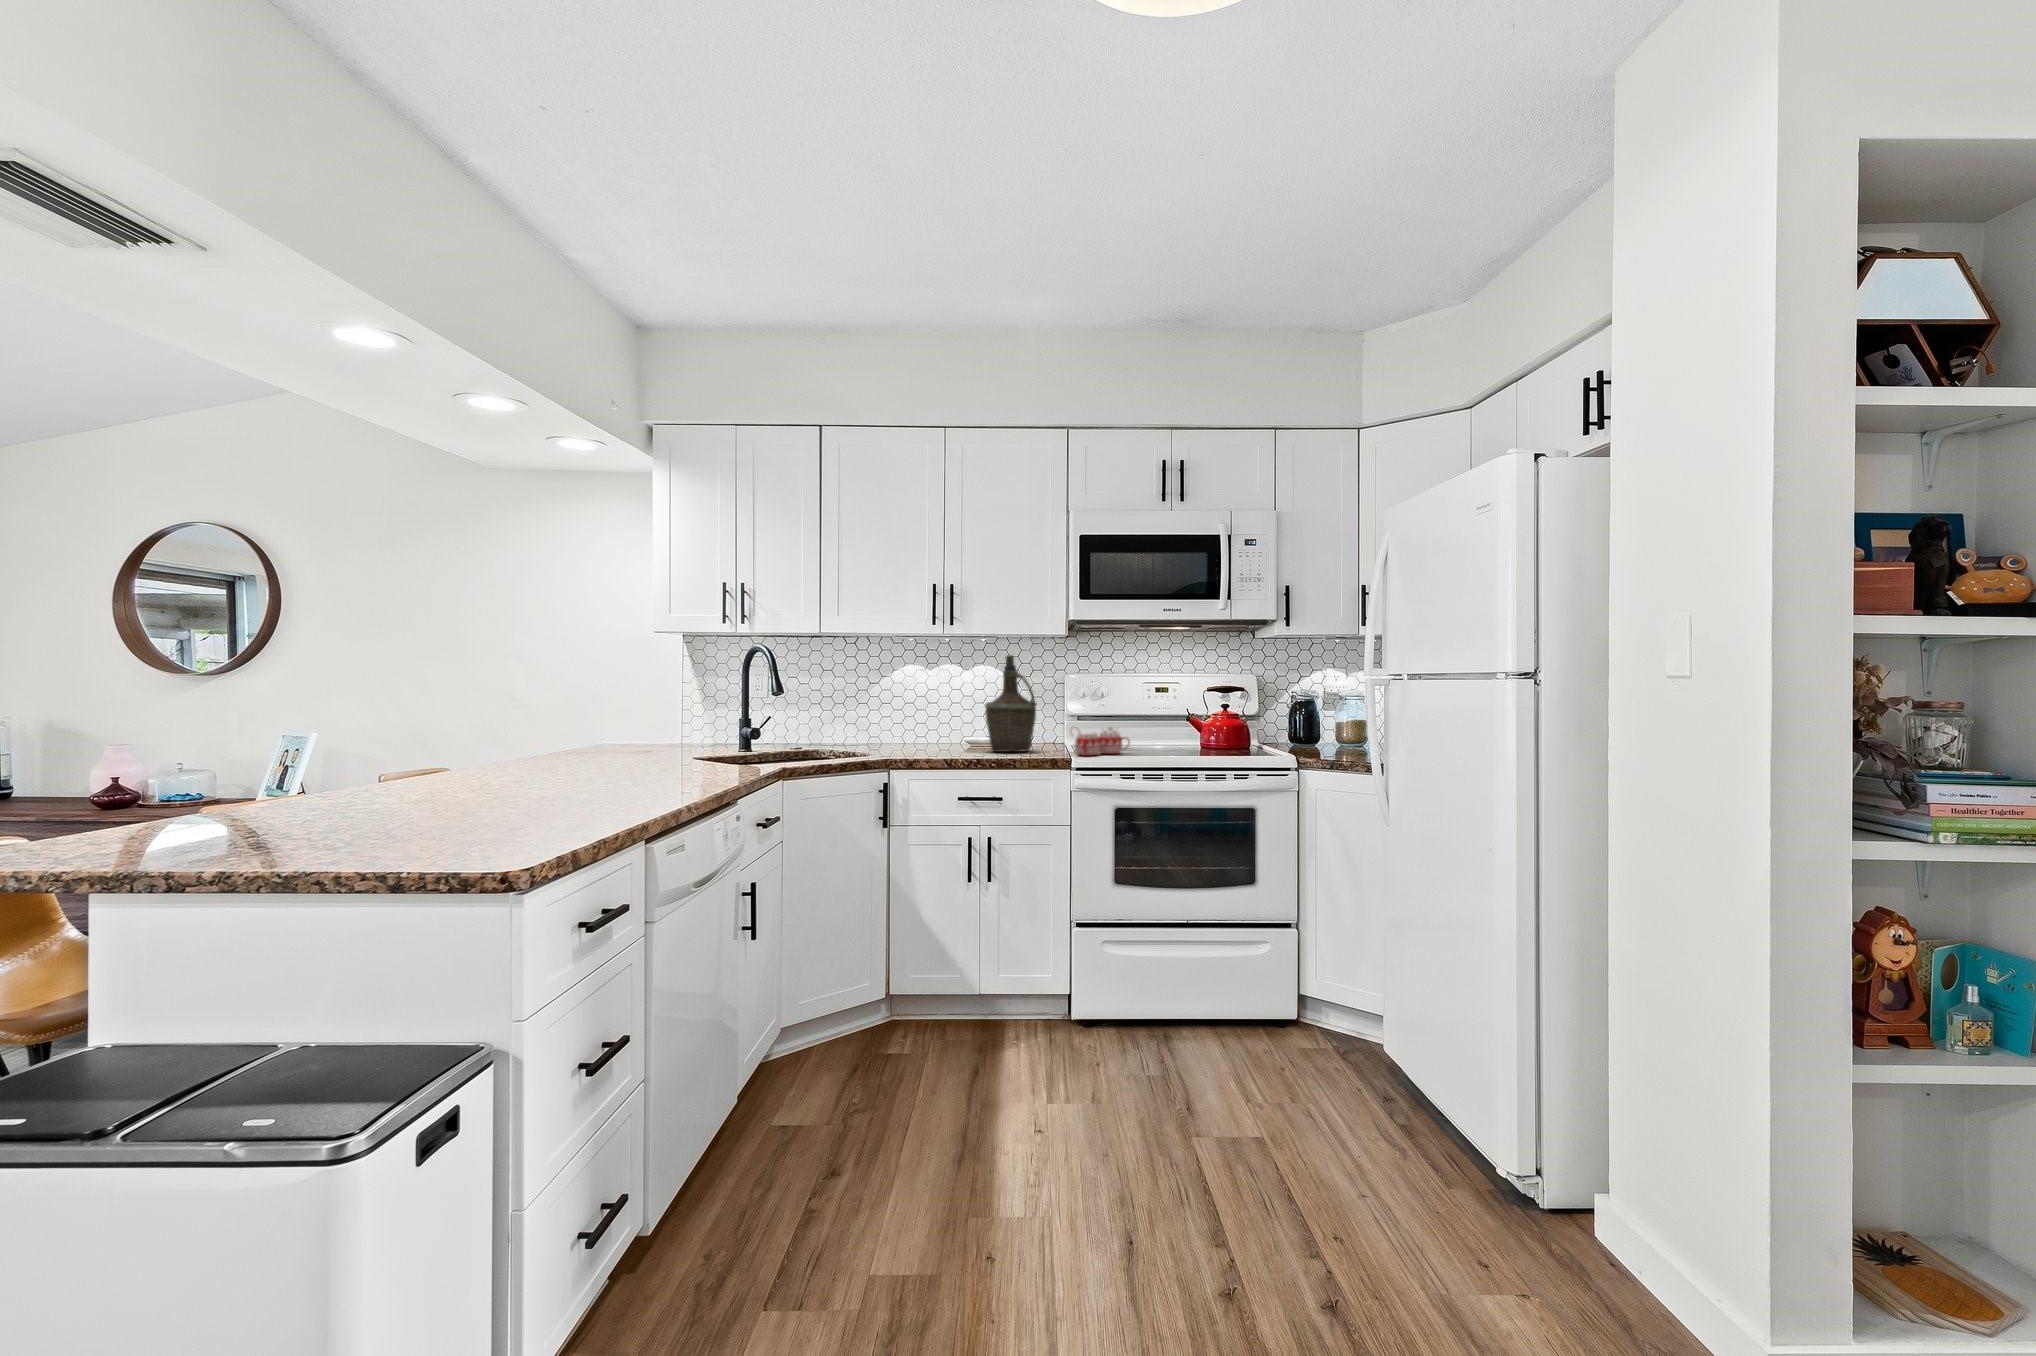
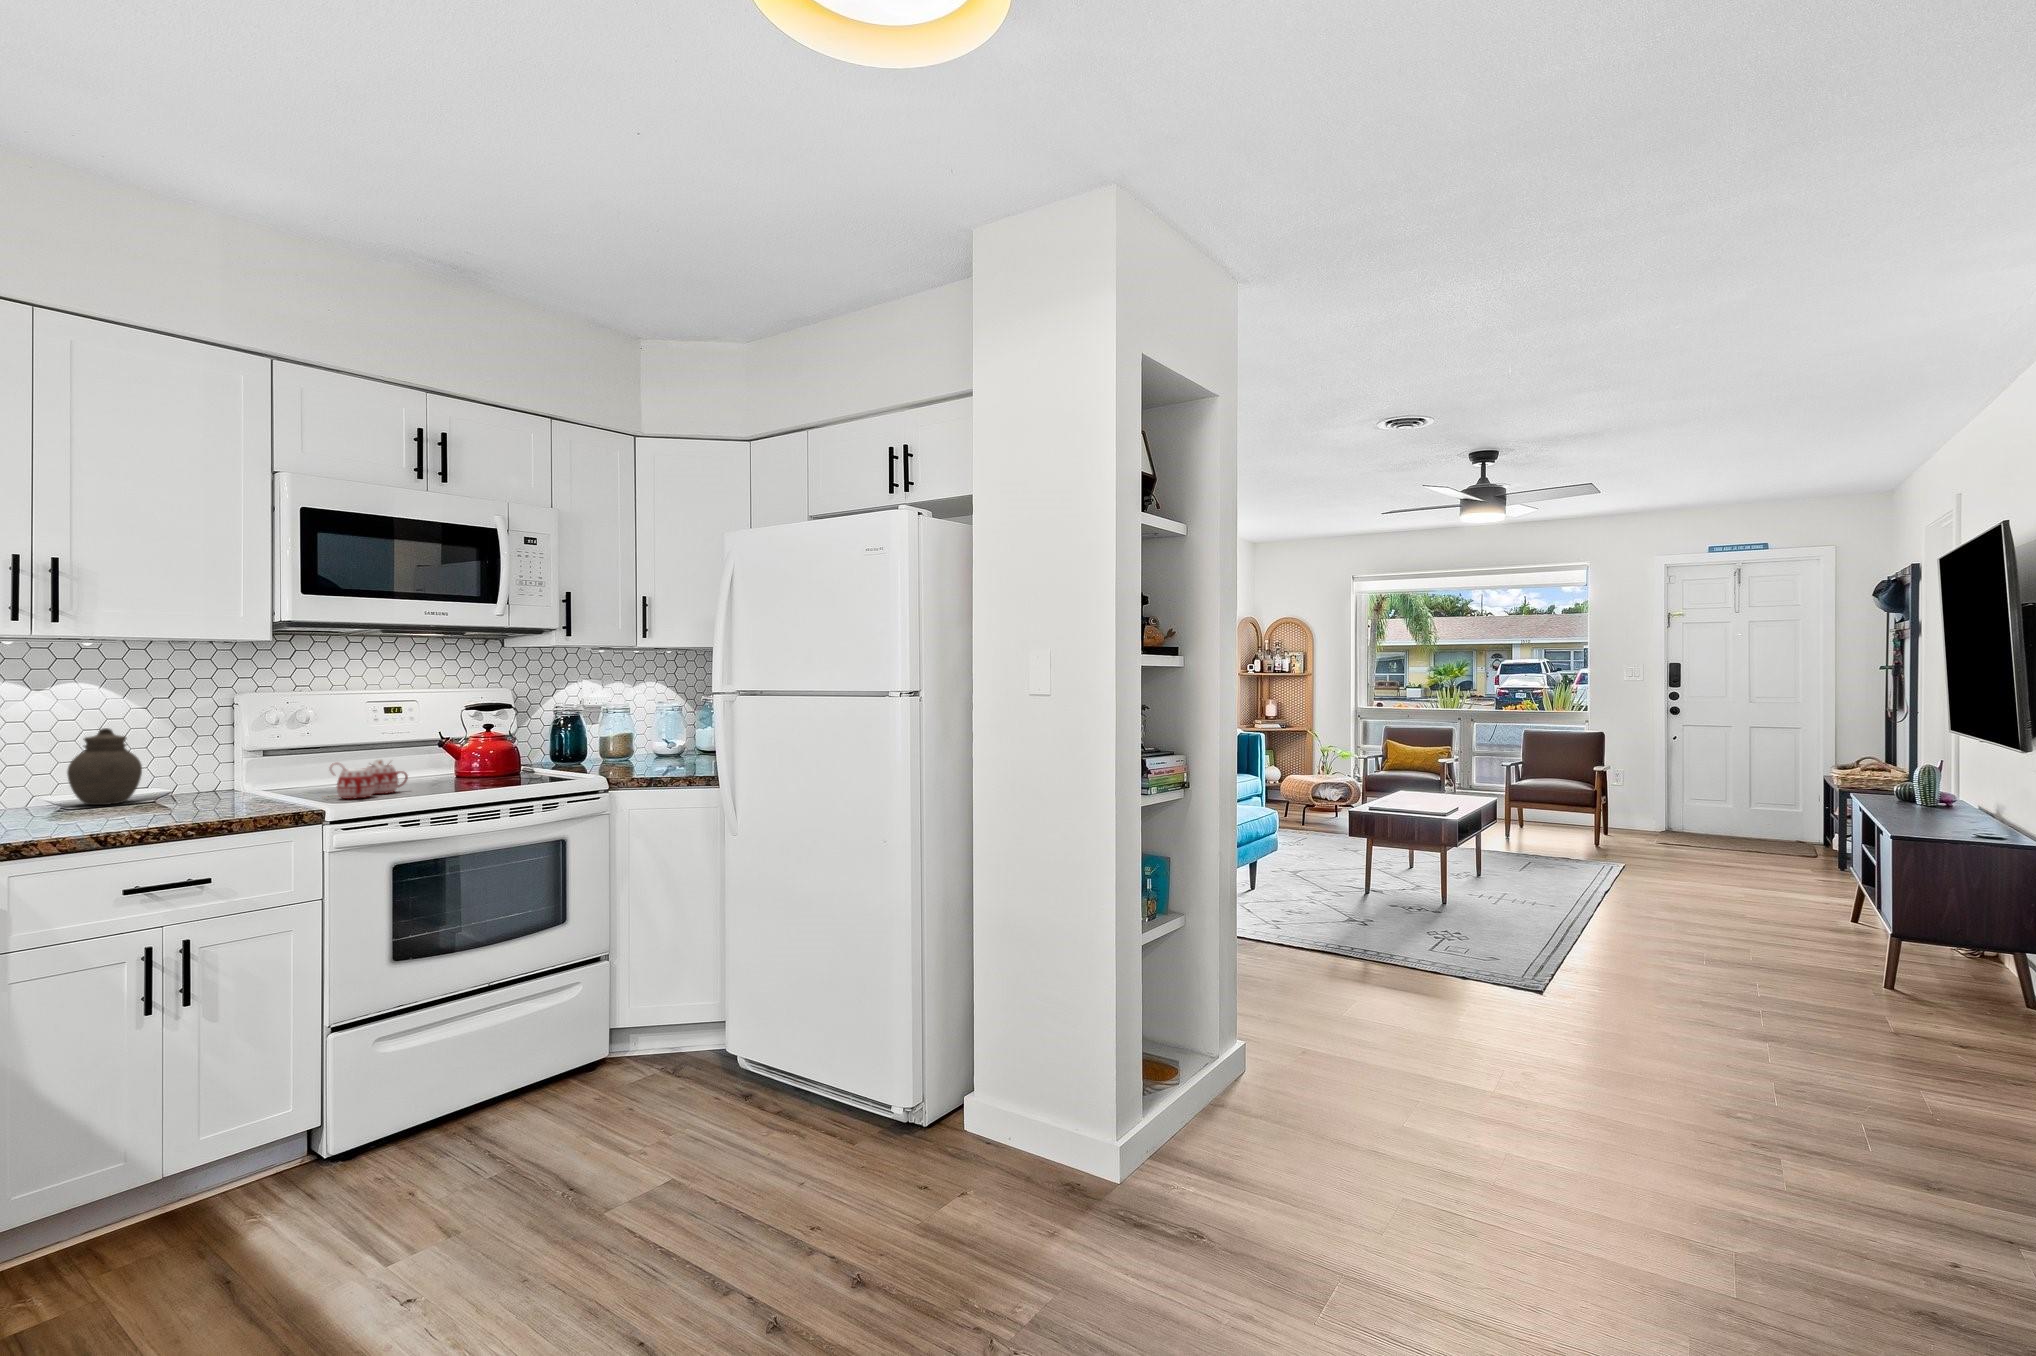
bottle: present [985,655,1037,752] -> none [167,671,262,806]
jar: none [946,695,984,748] -> present [67,728,142,805]

